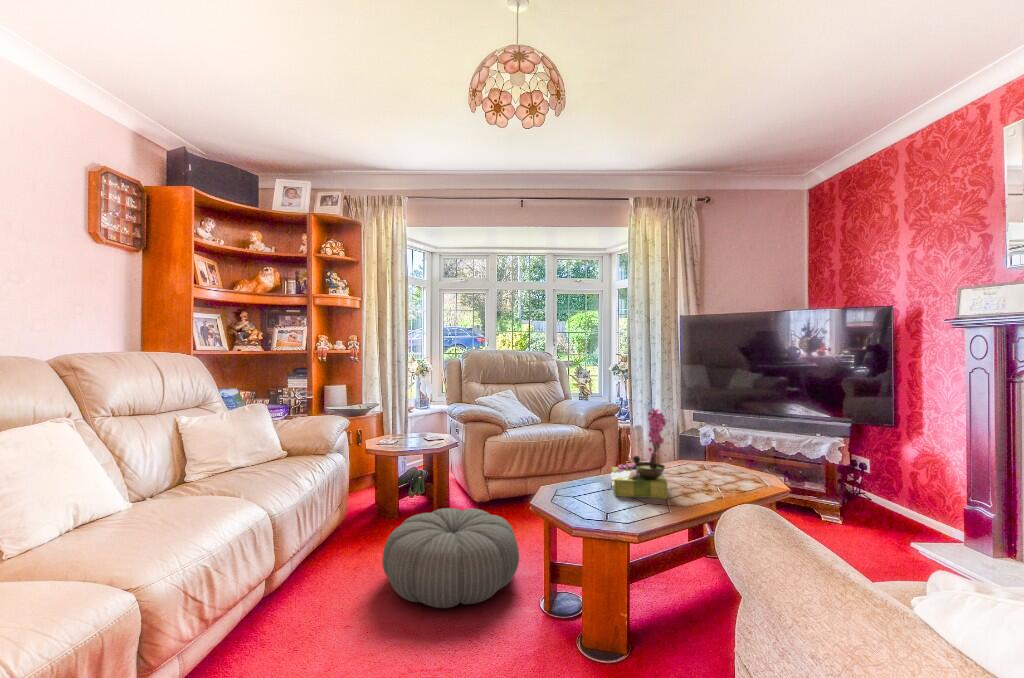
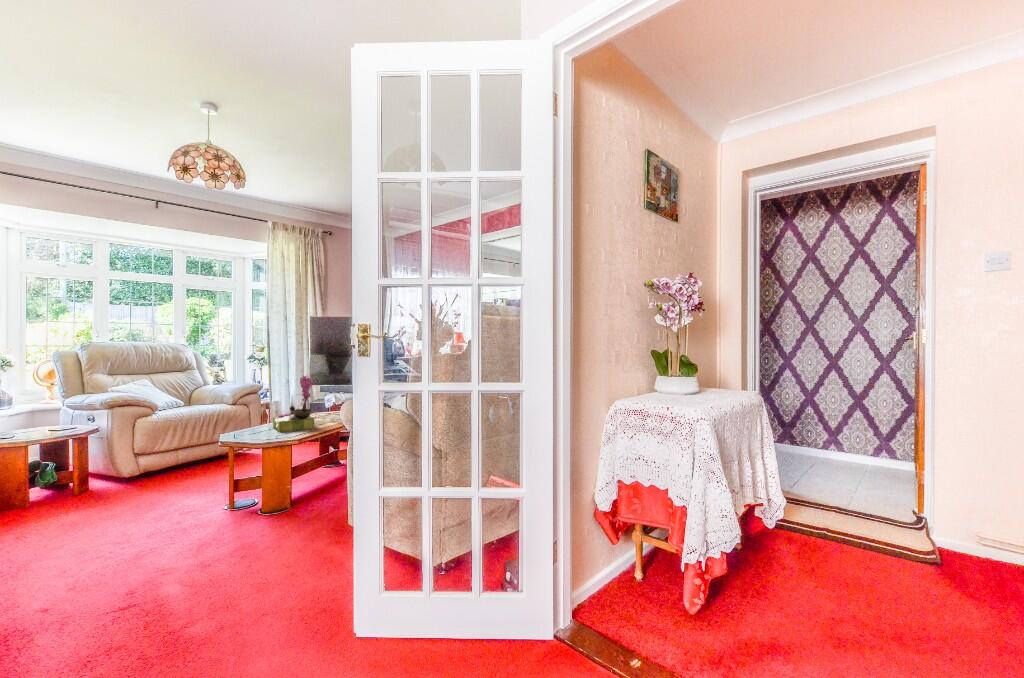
pouf: present [382,508,519,608] -> none [56,468,201,542]

